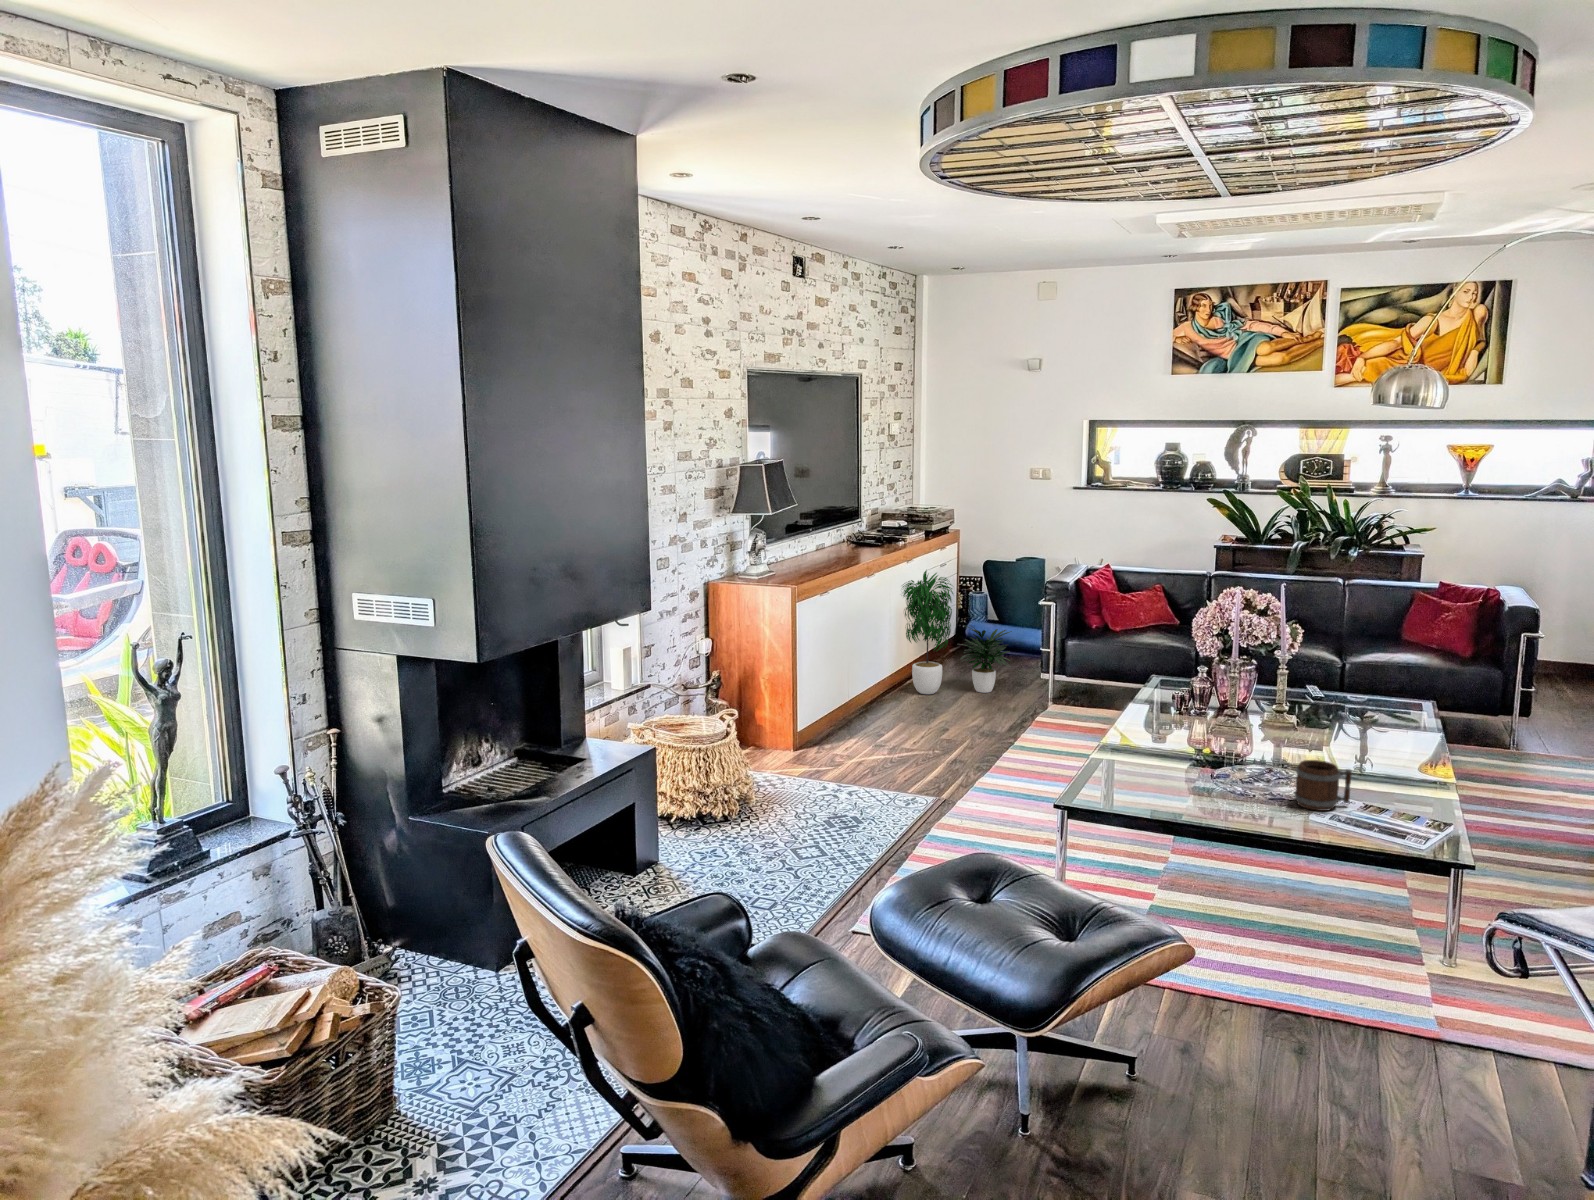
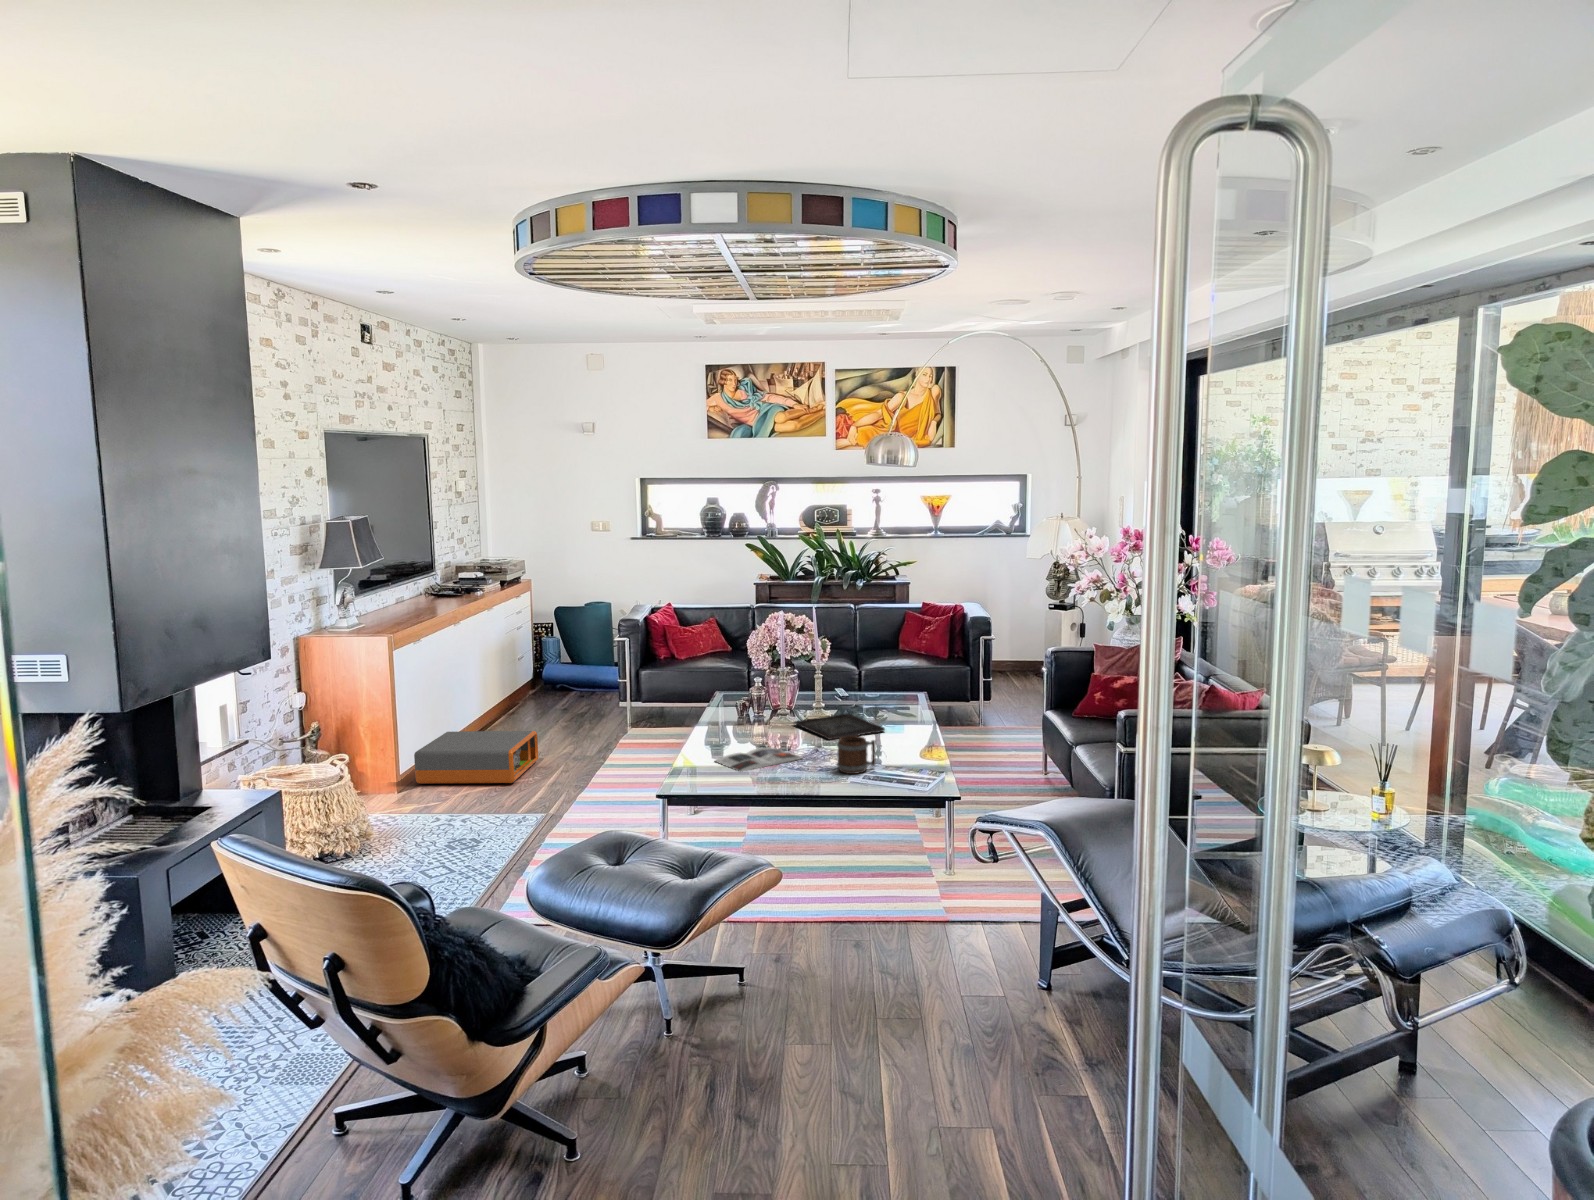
potted plant: present [903,570,1012,694] -> none [485,614,594,730]
storage box: none [812,691,942,756] -> present [414,731,538,784]
tray: none [1243,723,1370,757] -> present [794,714,885,740]
magazine: none [1132,758,1249,787] -> present [715,748,802,772]

